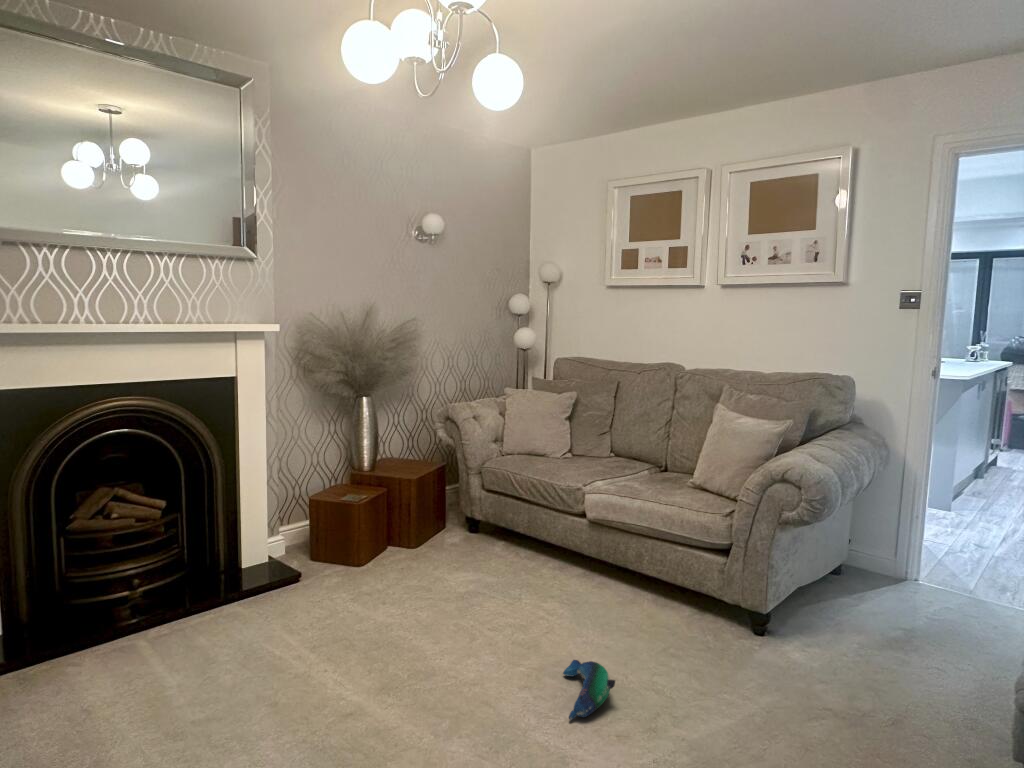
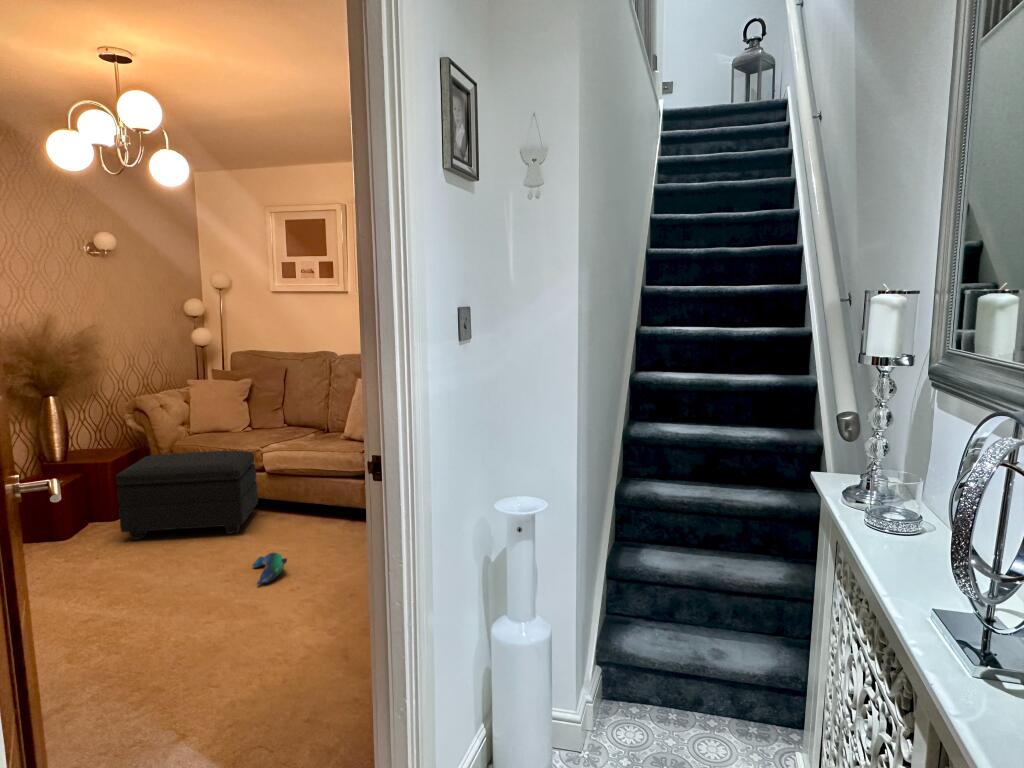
footstool: none [413,477,576,601] -> present [116,450,258,540]

